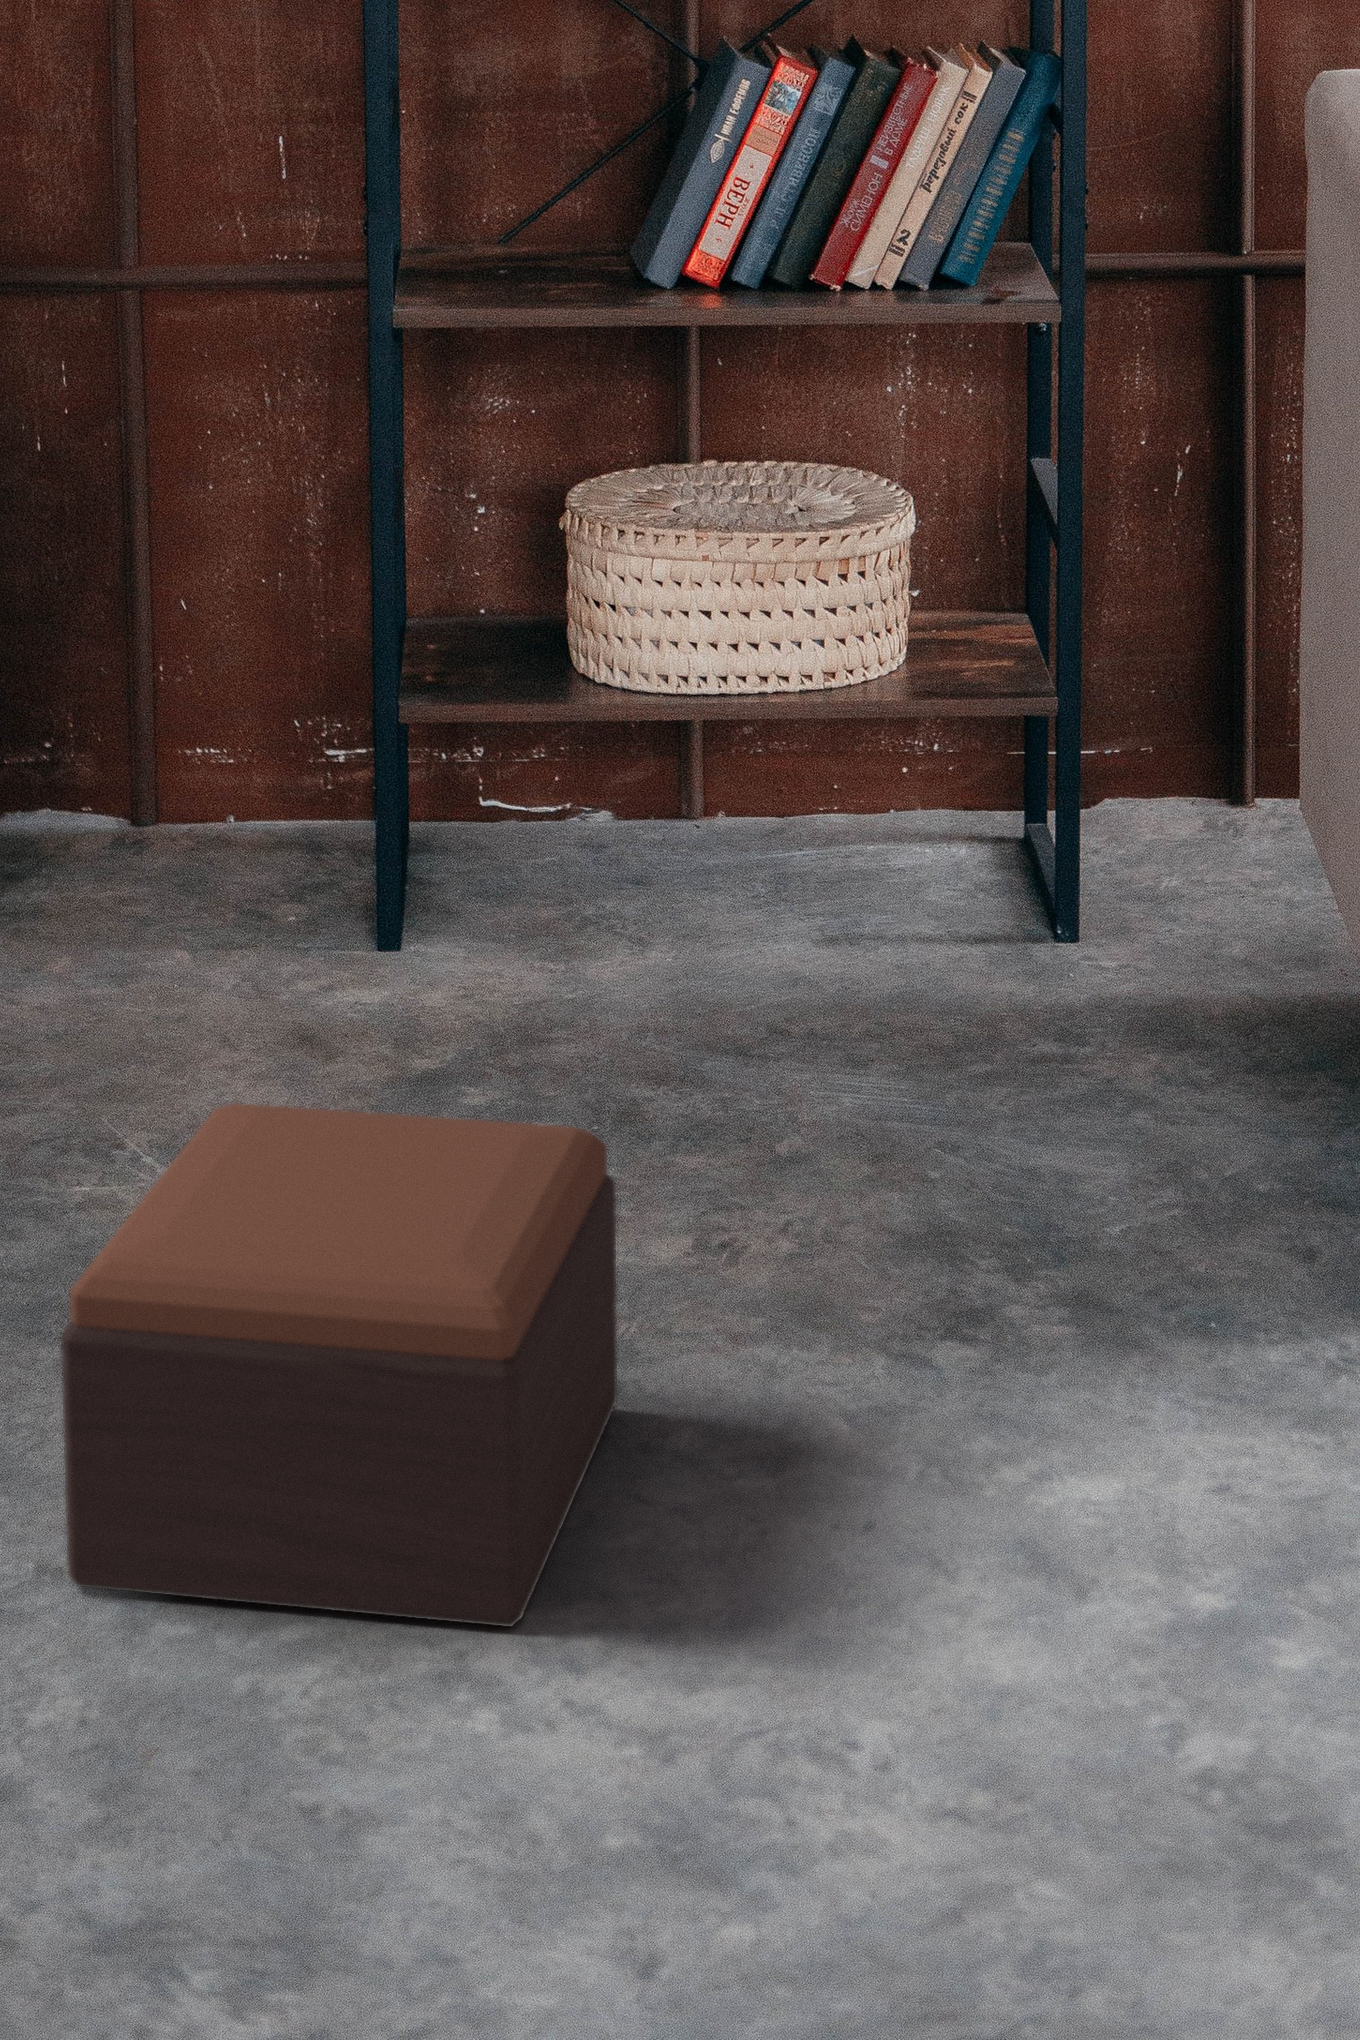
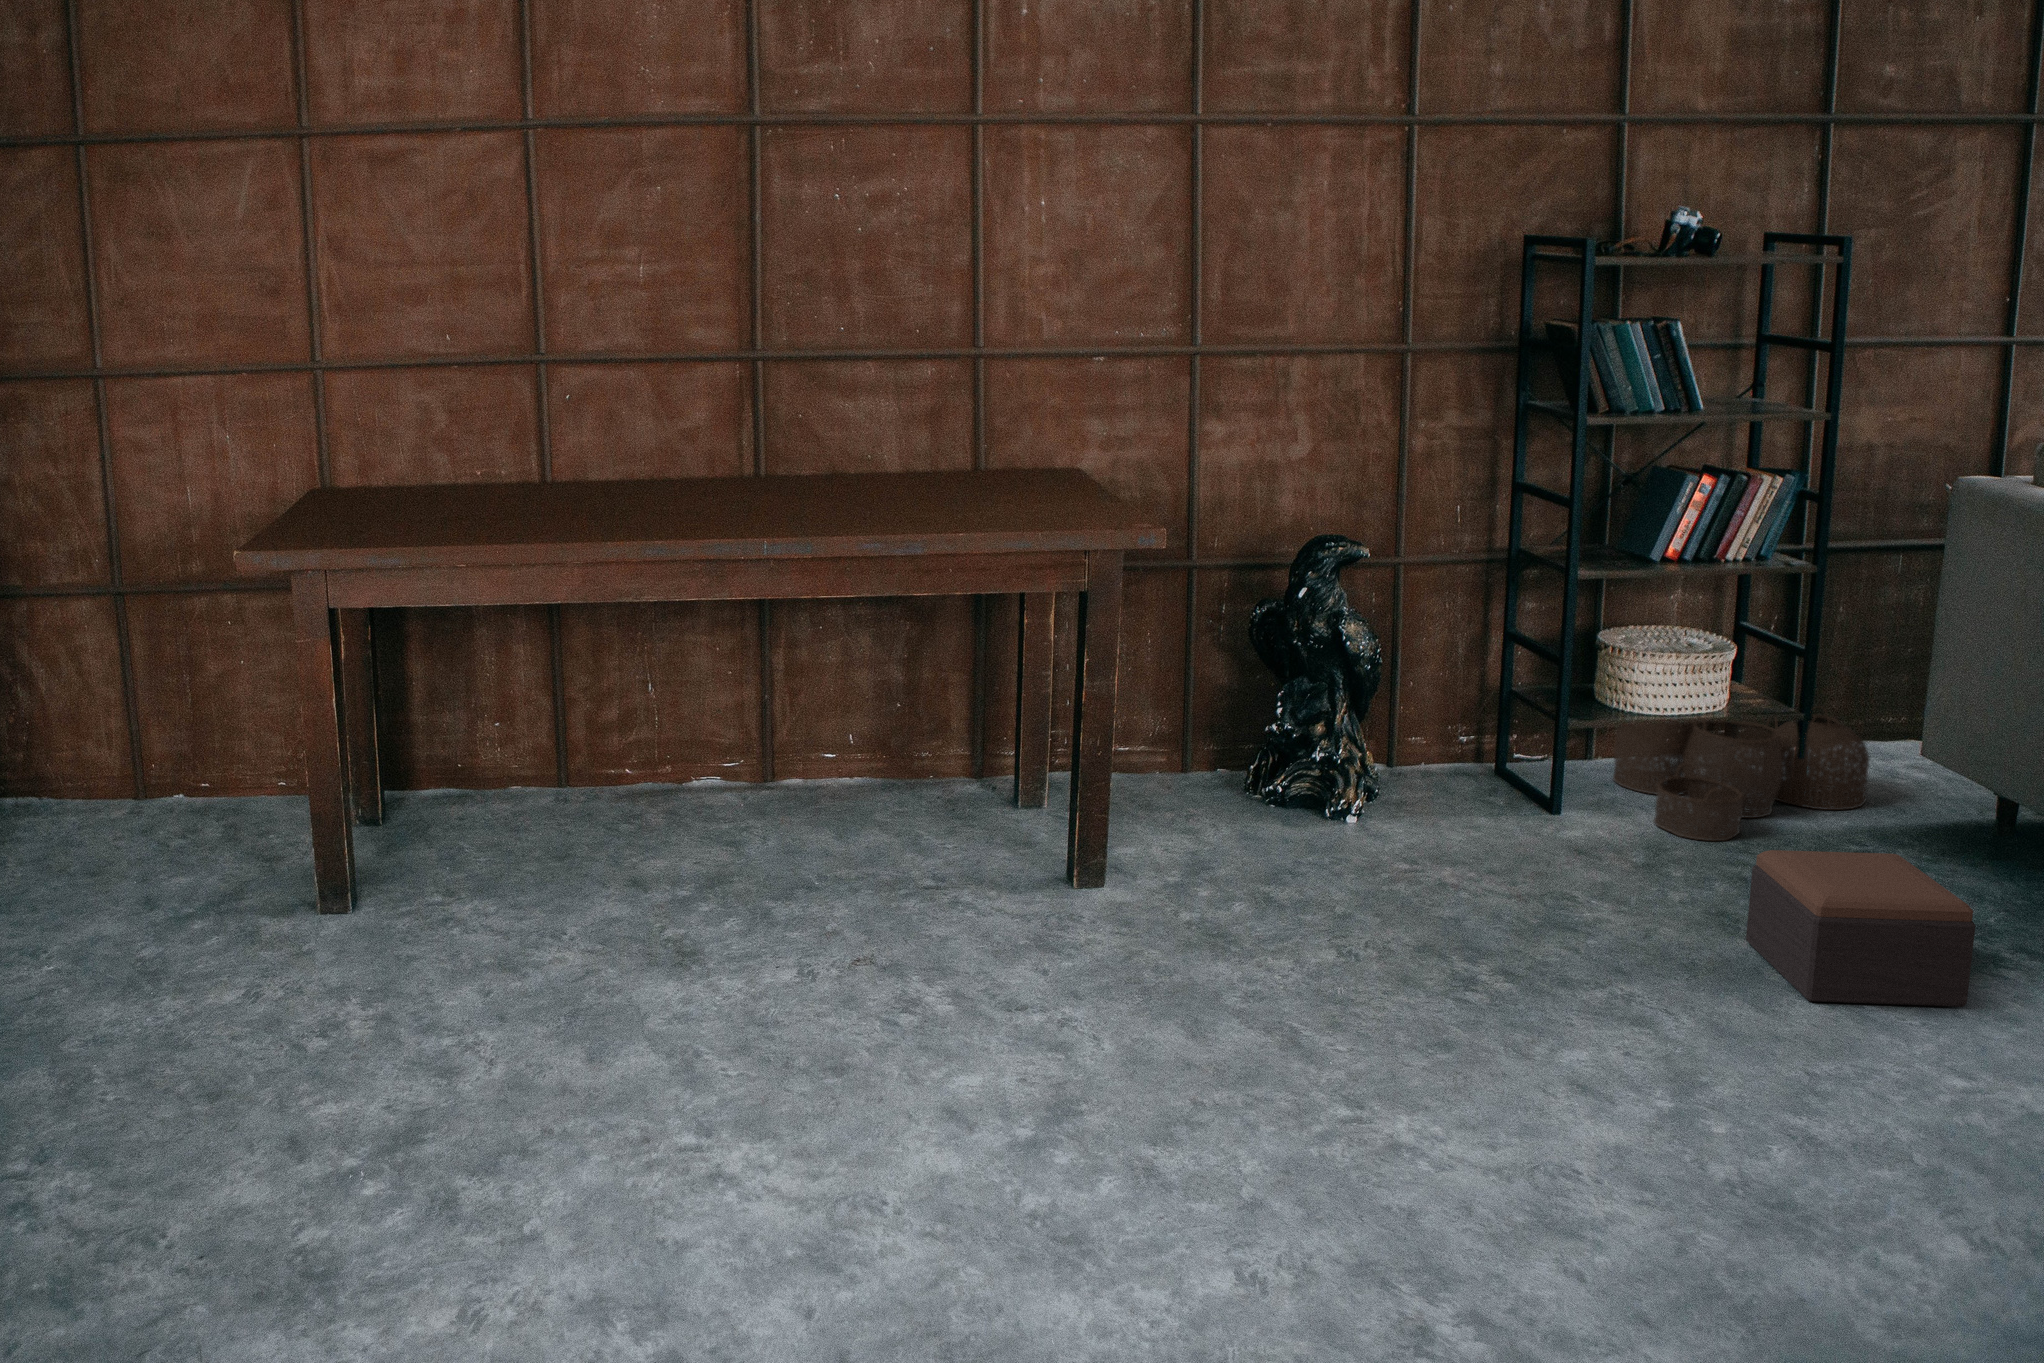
woven basket: none [547,625,1243,1056] -> present [1613,708,1869,841]

